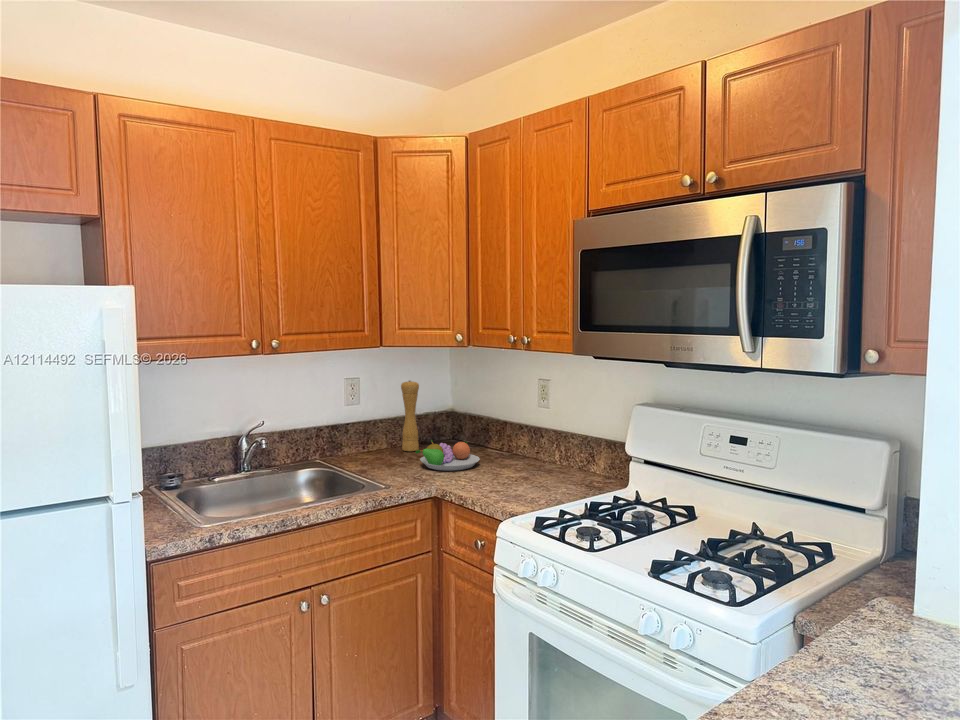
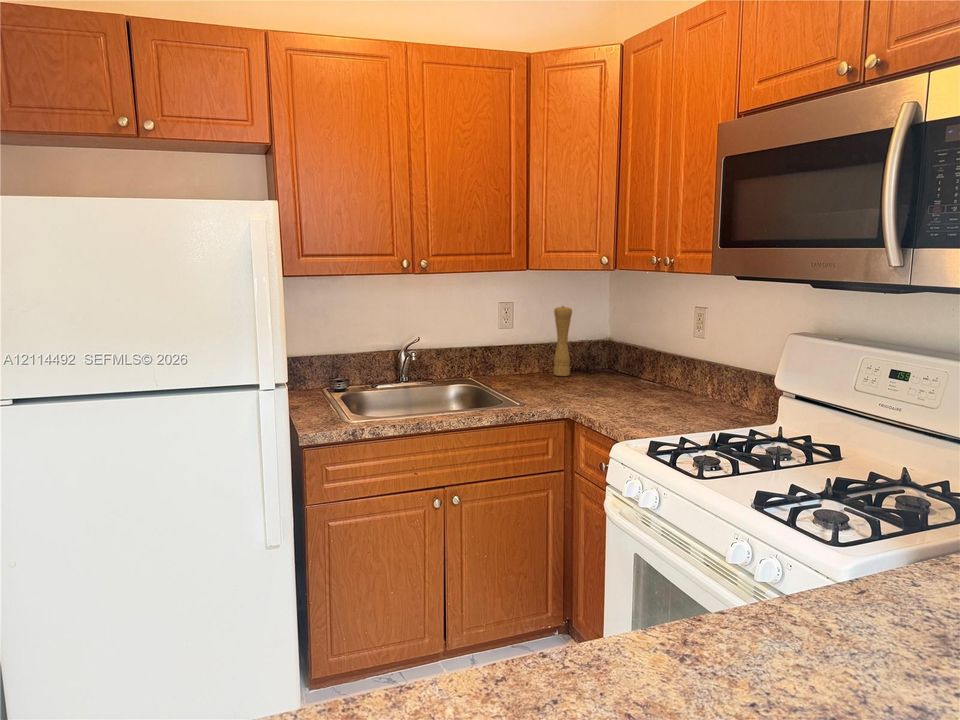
fruit bowl: present [416,440,480,471] -> none [558,364,624,395]

